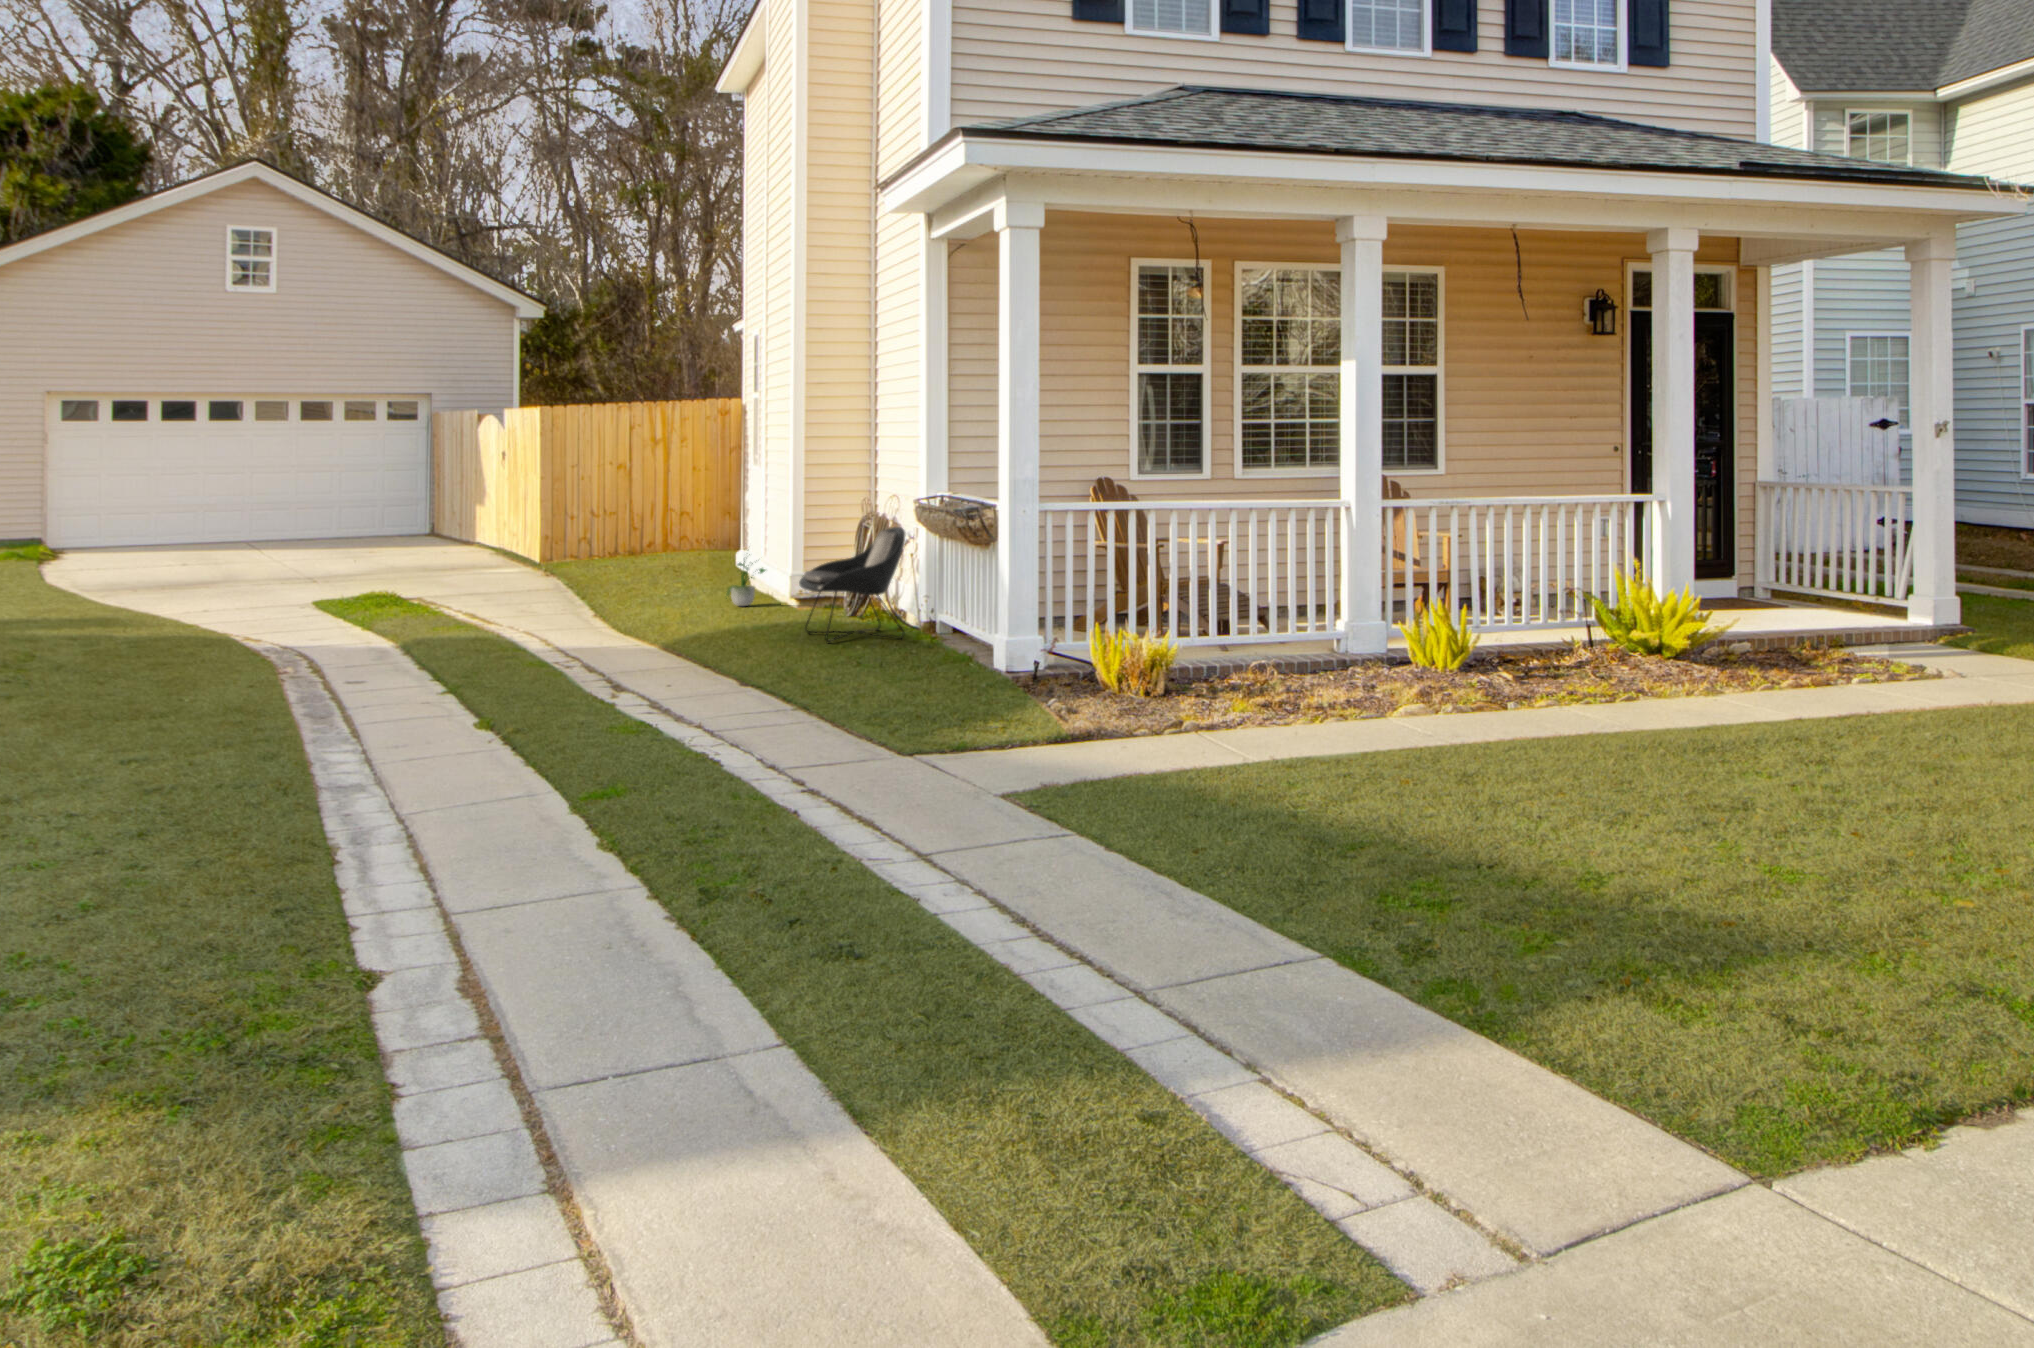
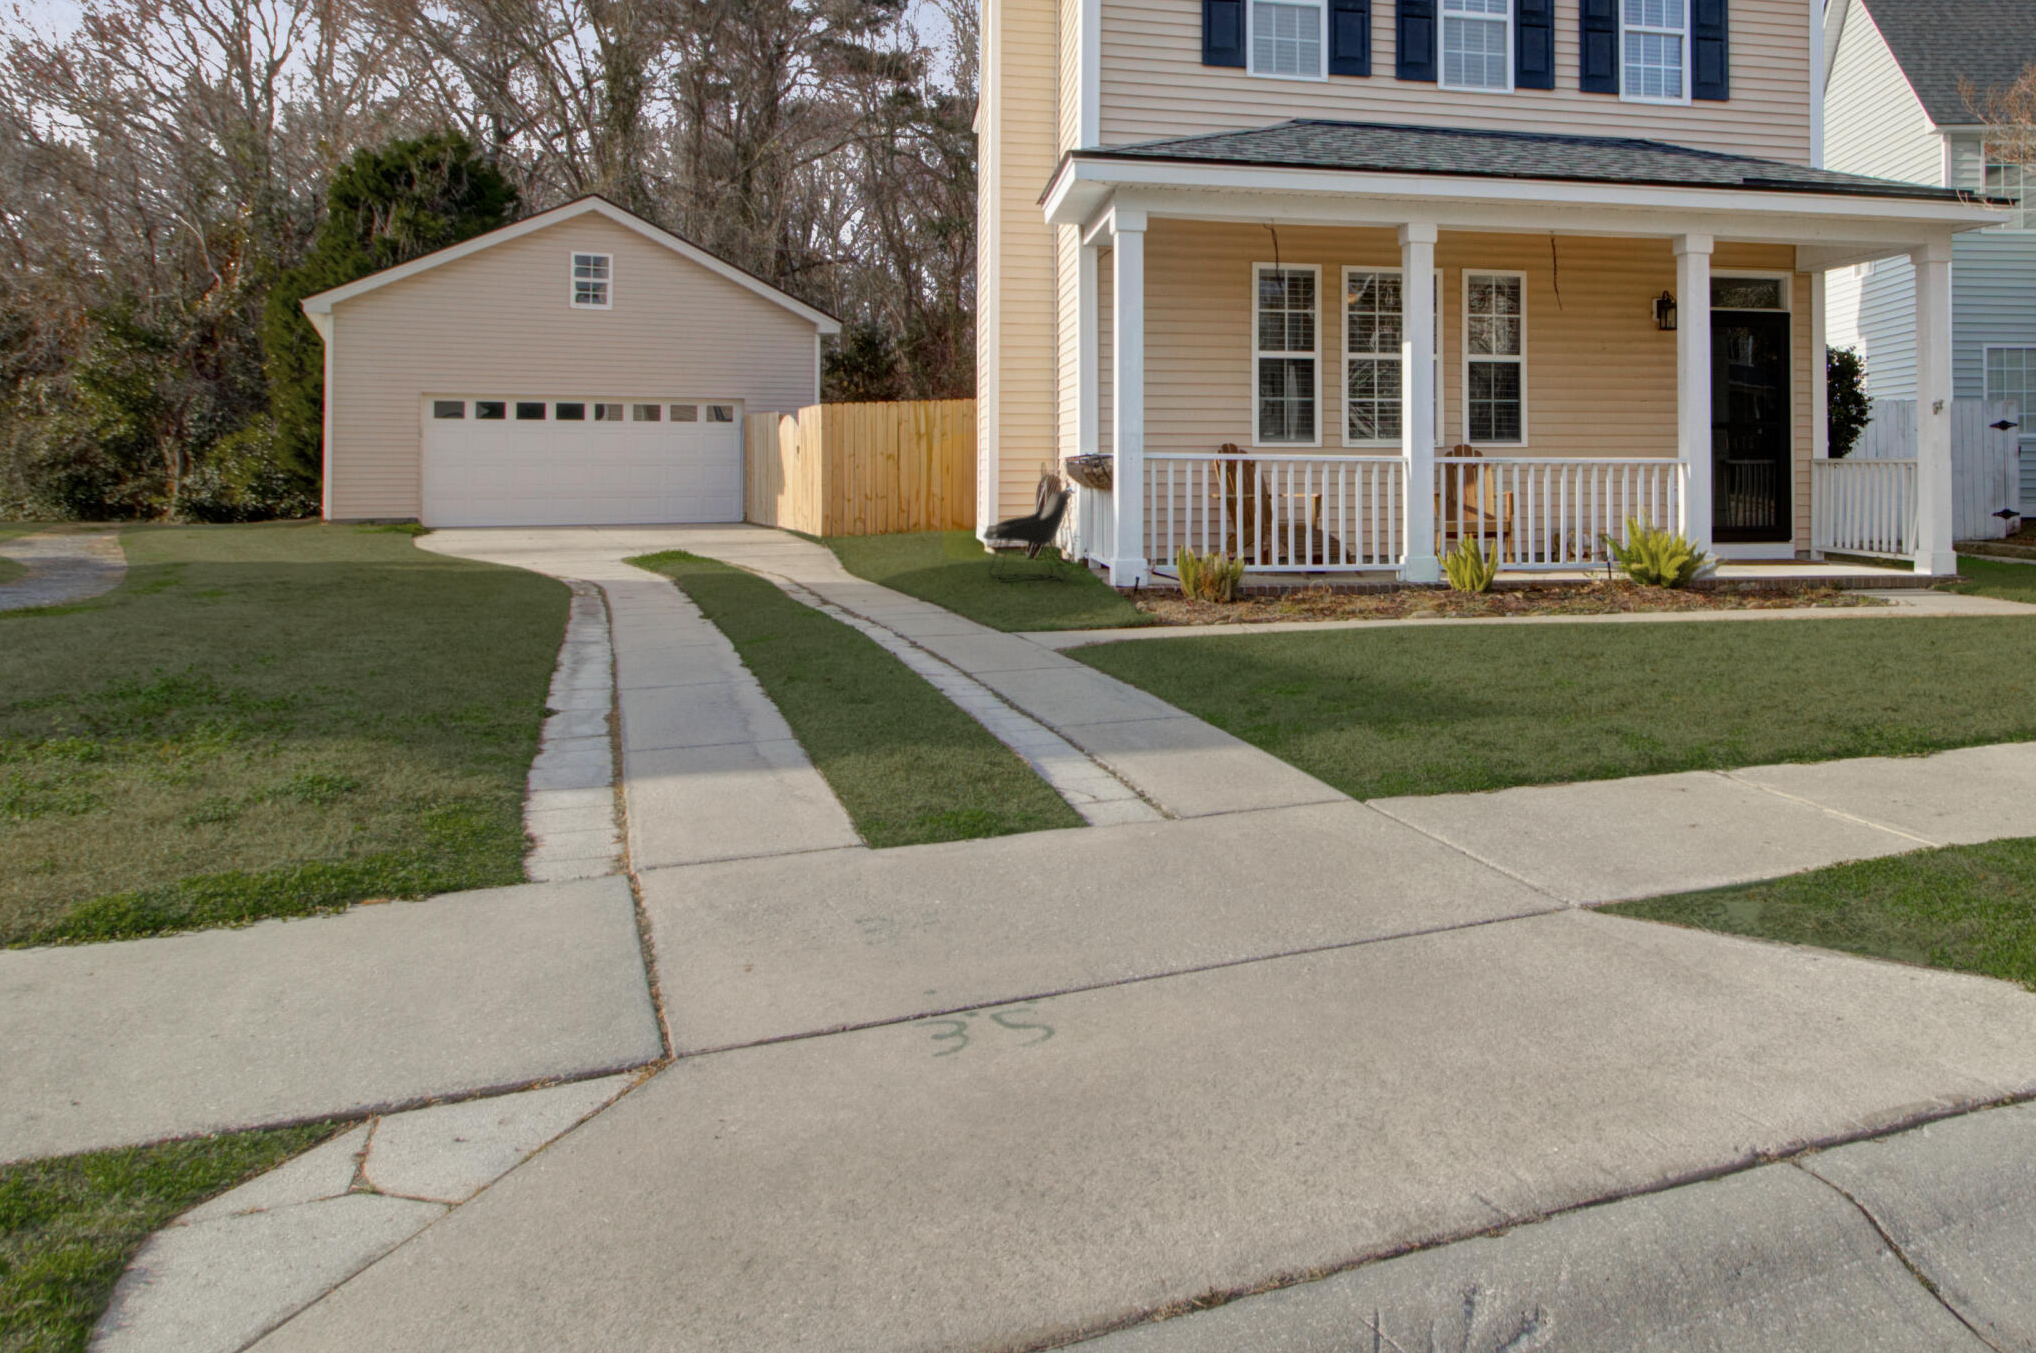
potted plant: present [726,561,765,606] -> none [943,509,978,563]

